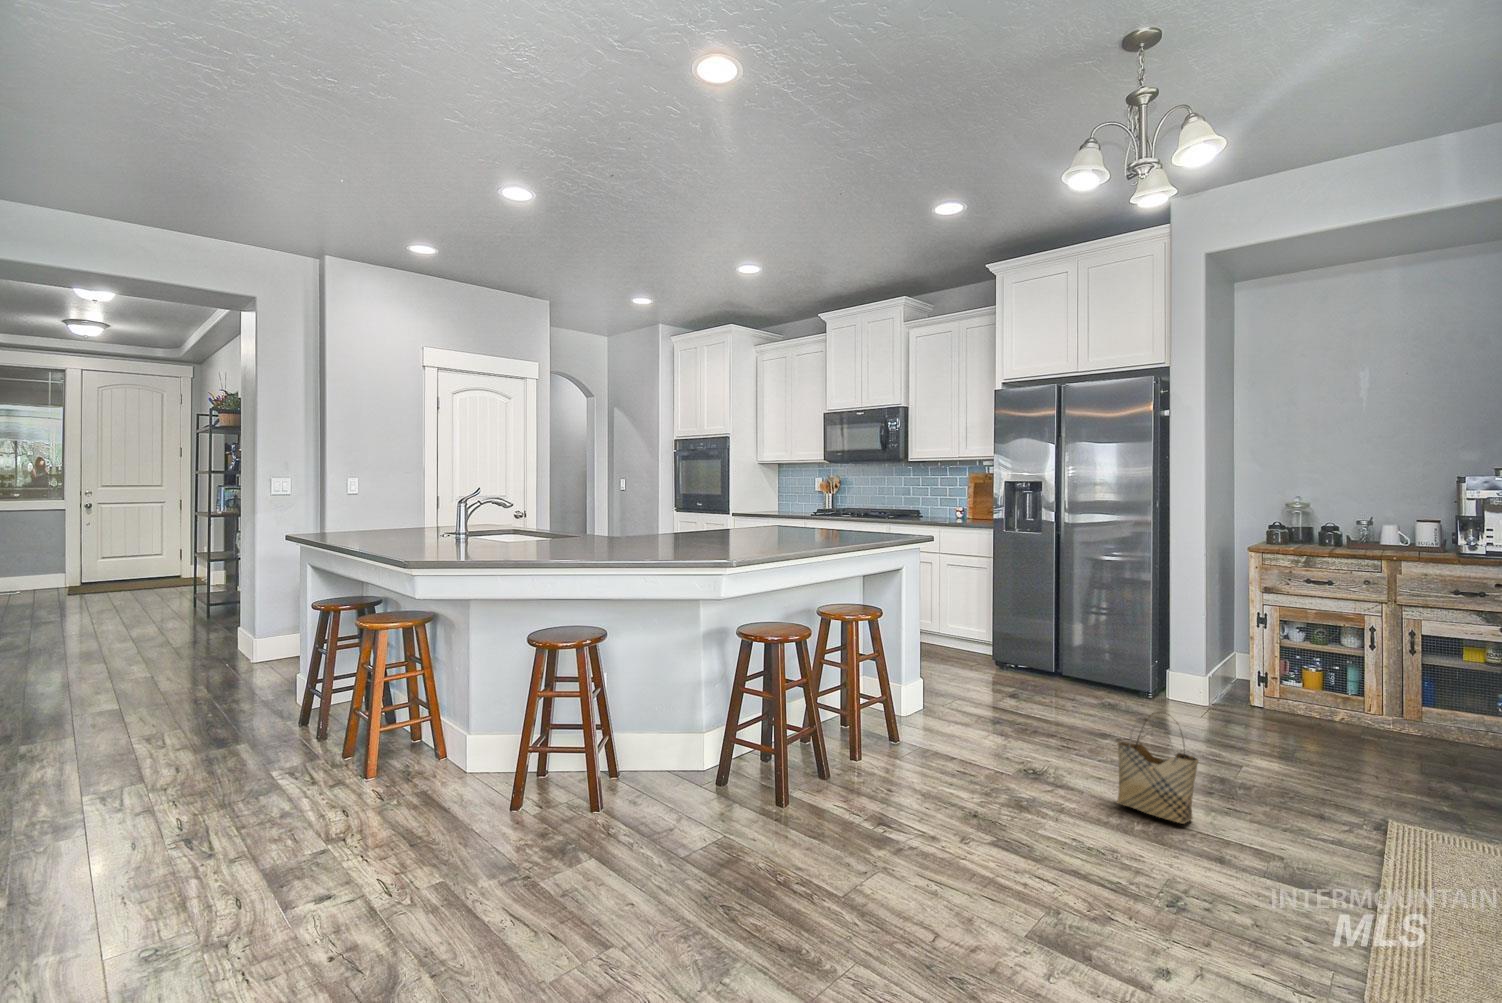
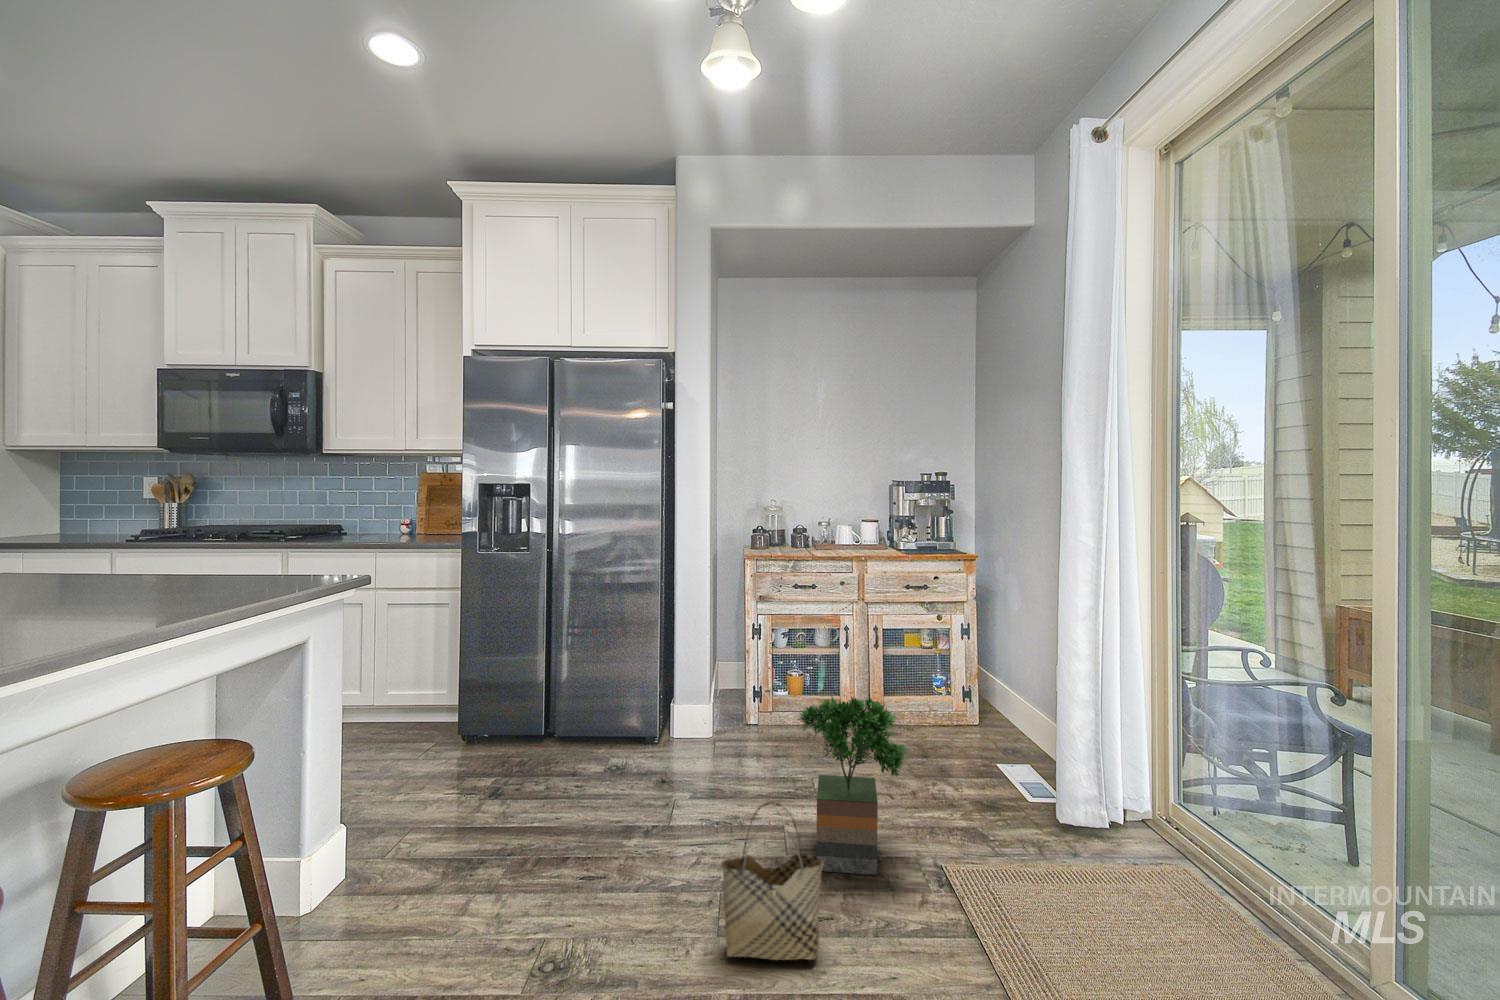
potted tree: none [1223,659,1330,811] -> present [799,697,907,875]

